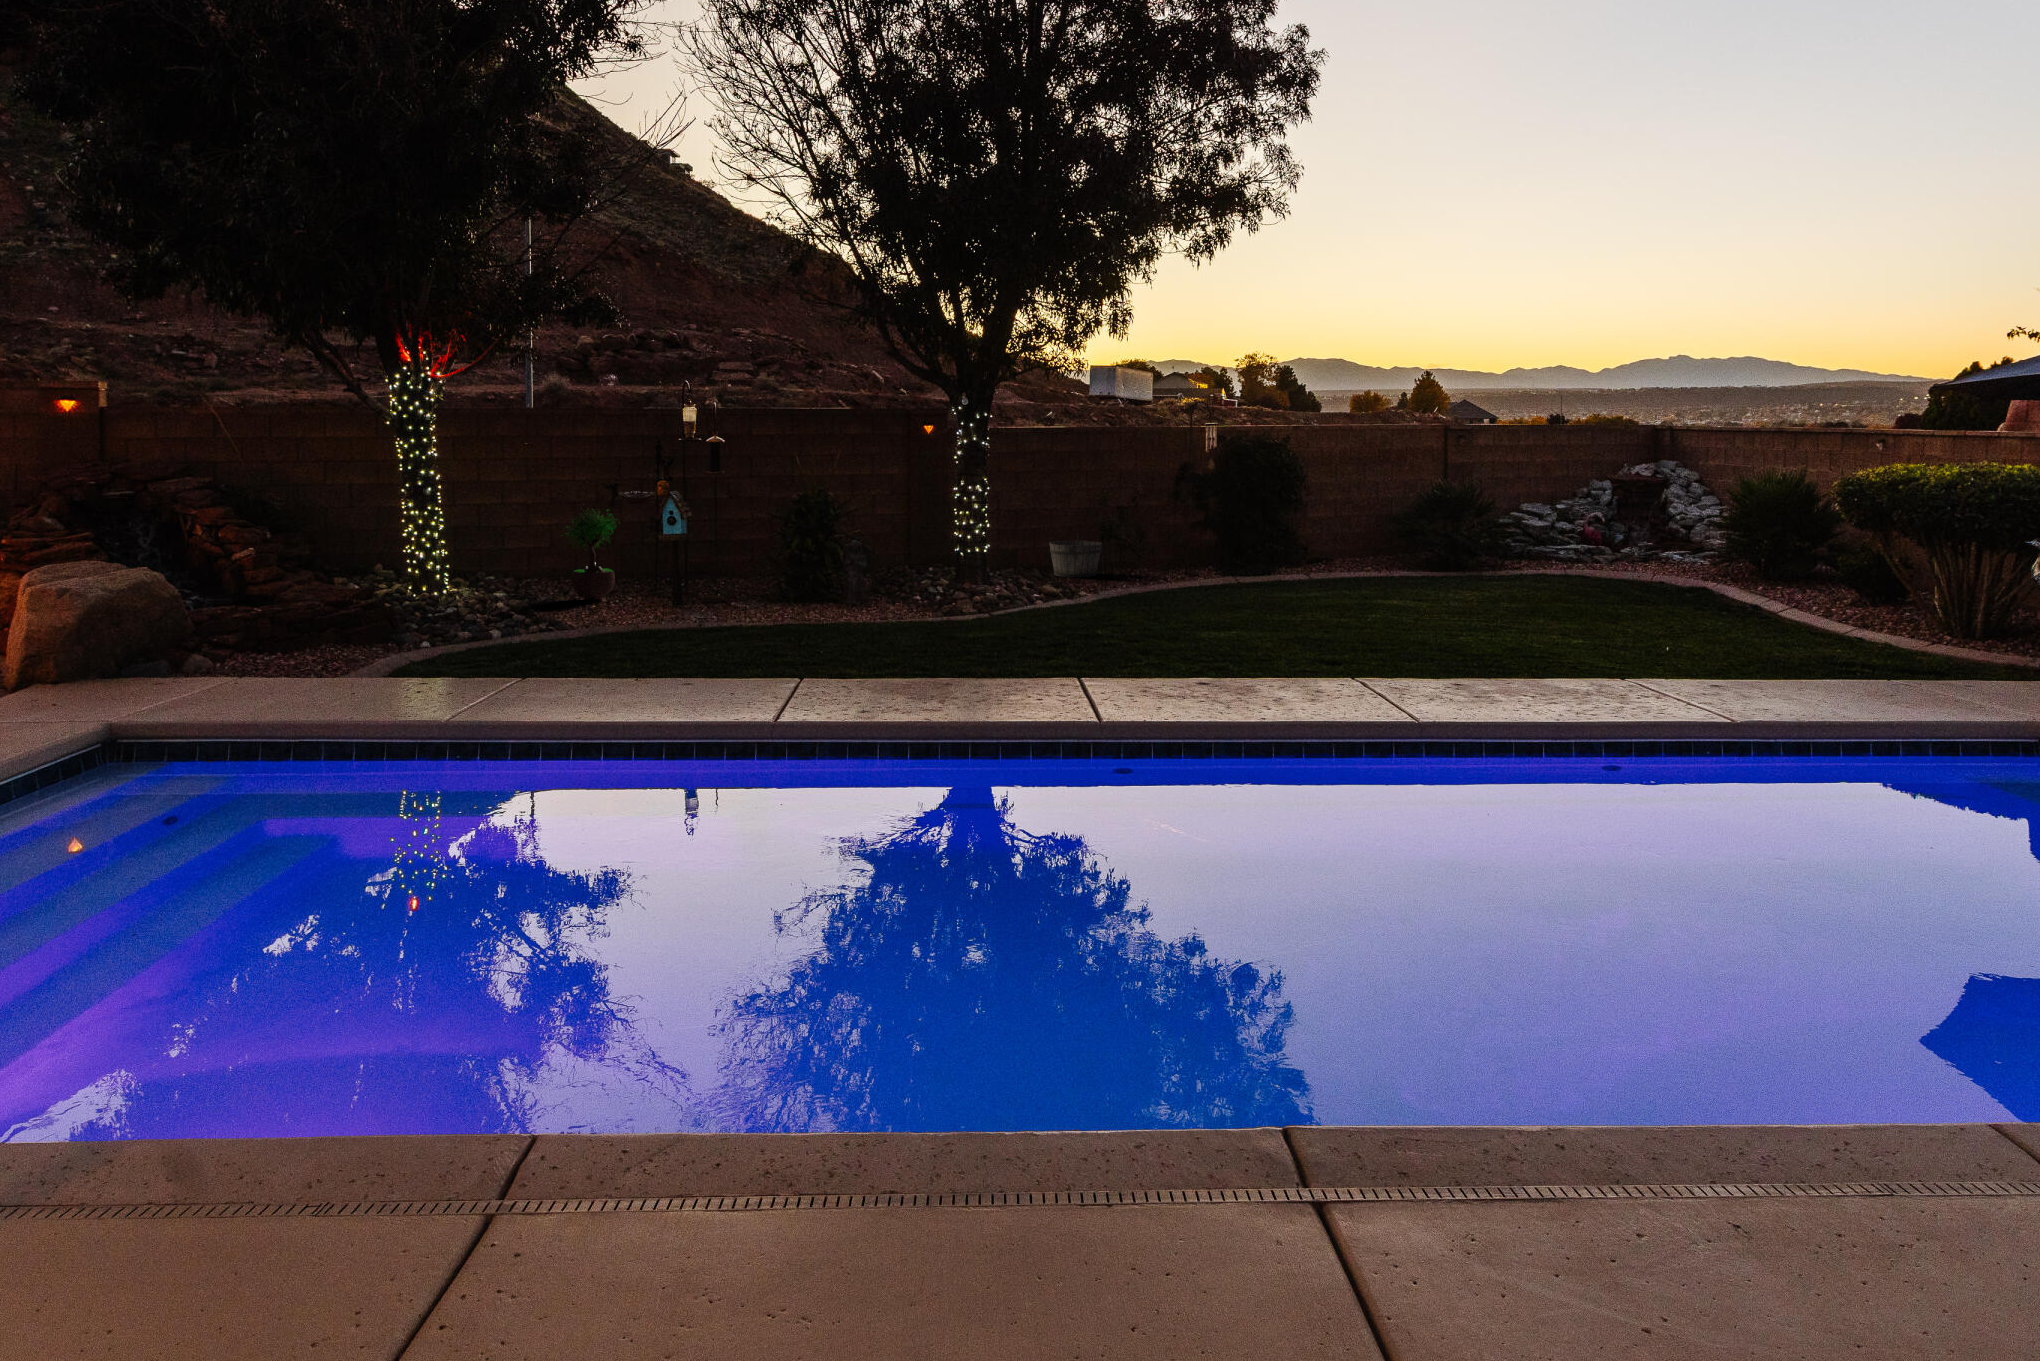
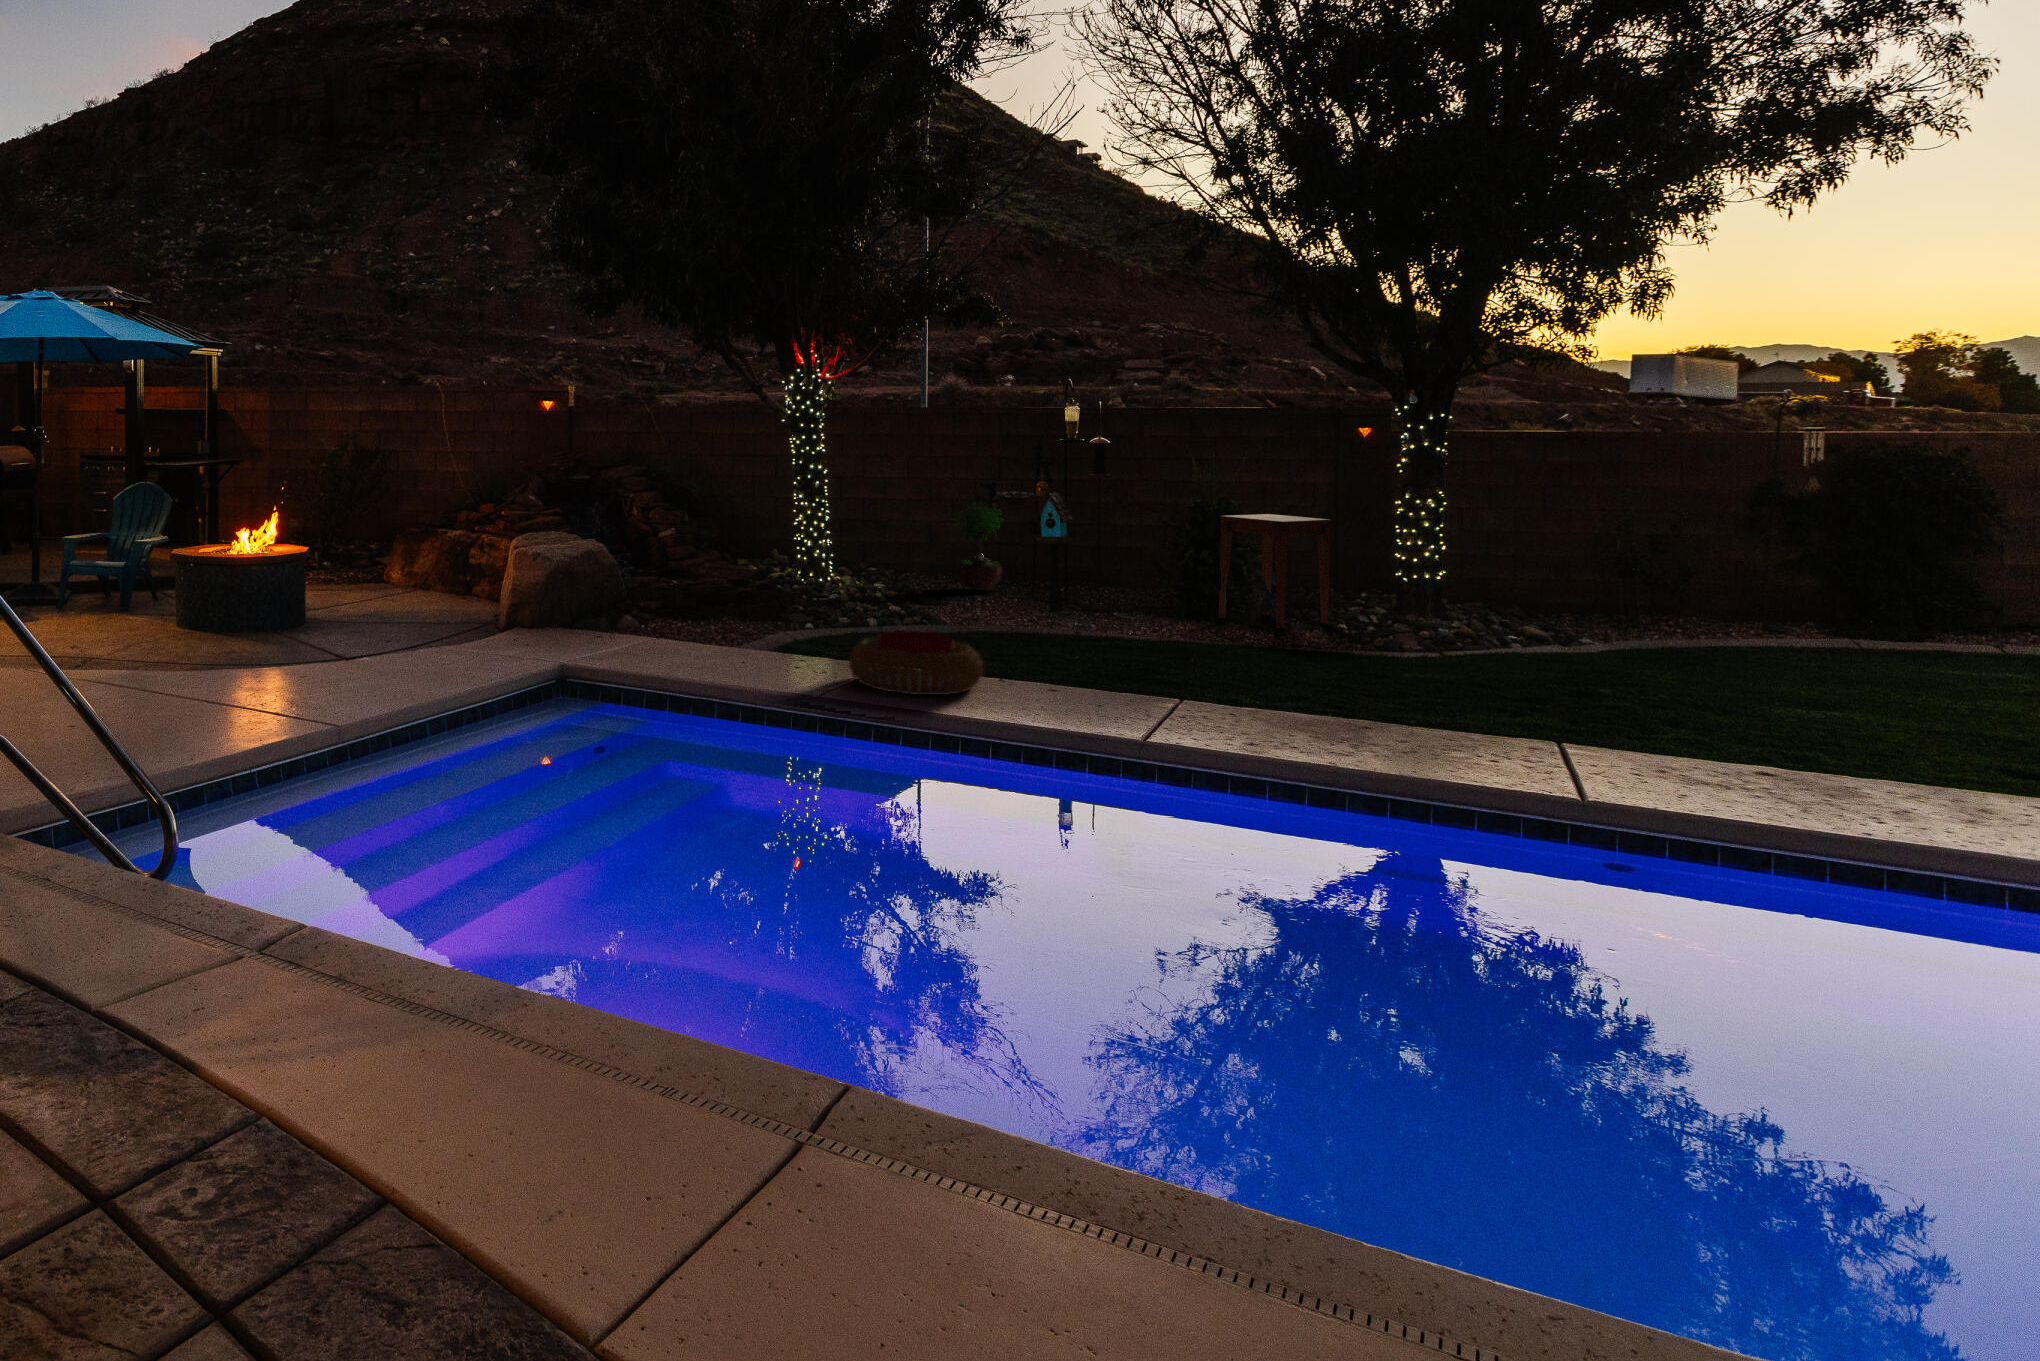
side table: none [818,508,906,611] -> present [1219,514,1331,628]
wooden bucket: present [1049,531,1102,577] -> none [1539,555,1620,612]
pouf: none [509,640,642,700] -> present [849,631,983,695]

